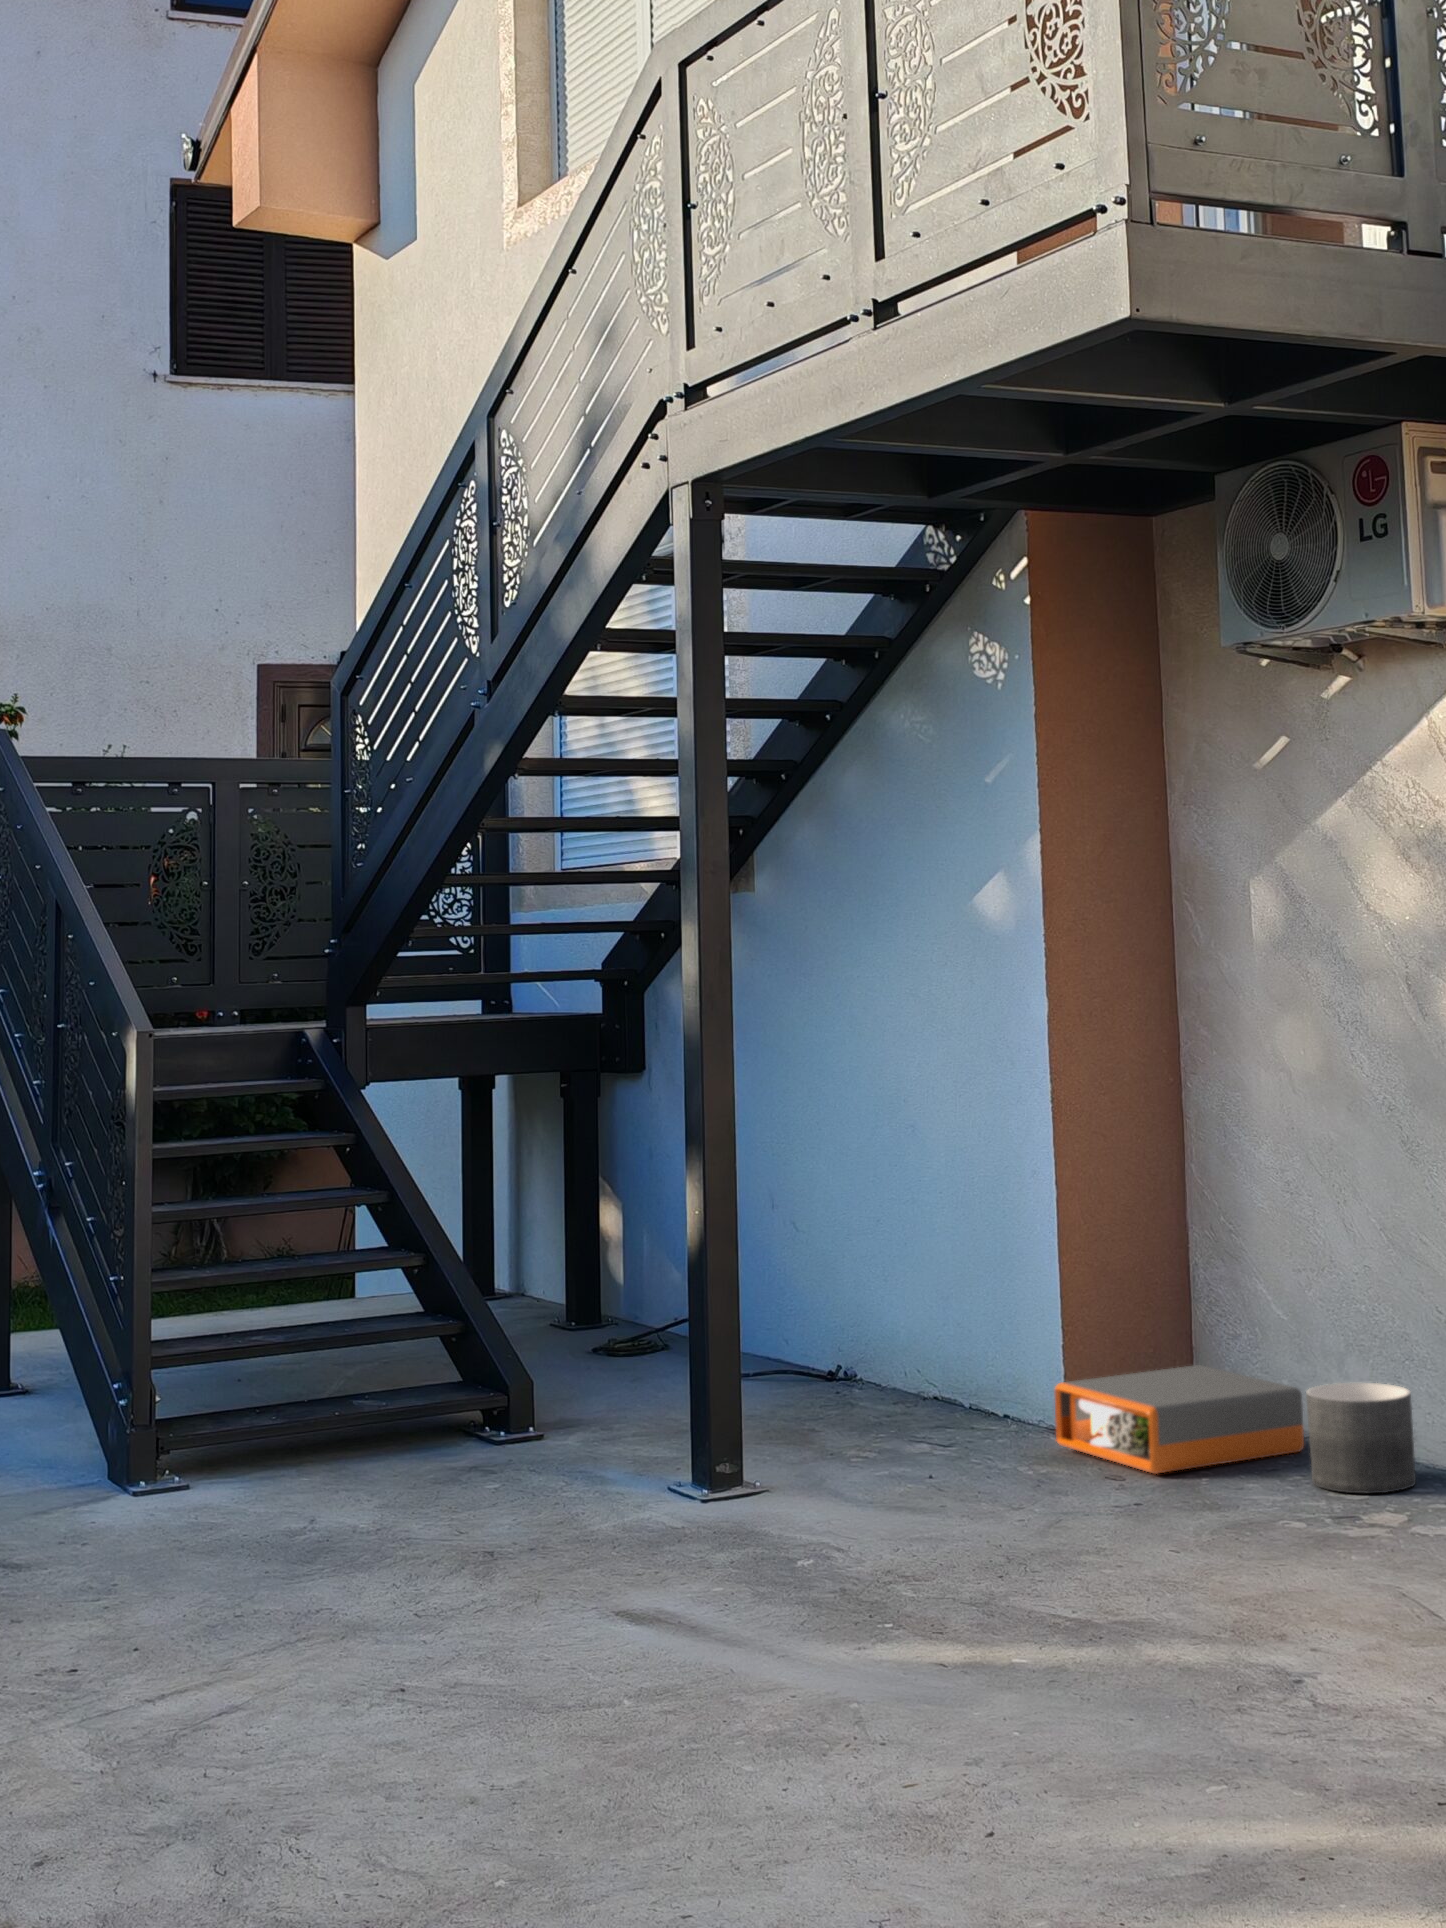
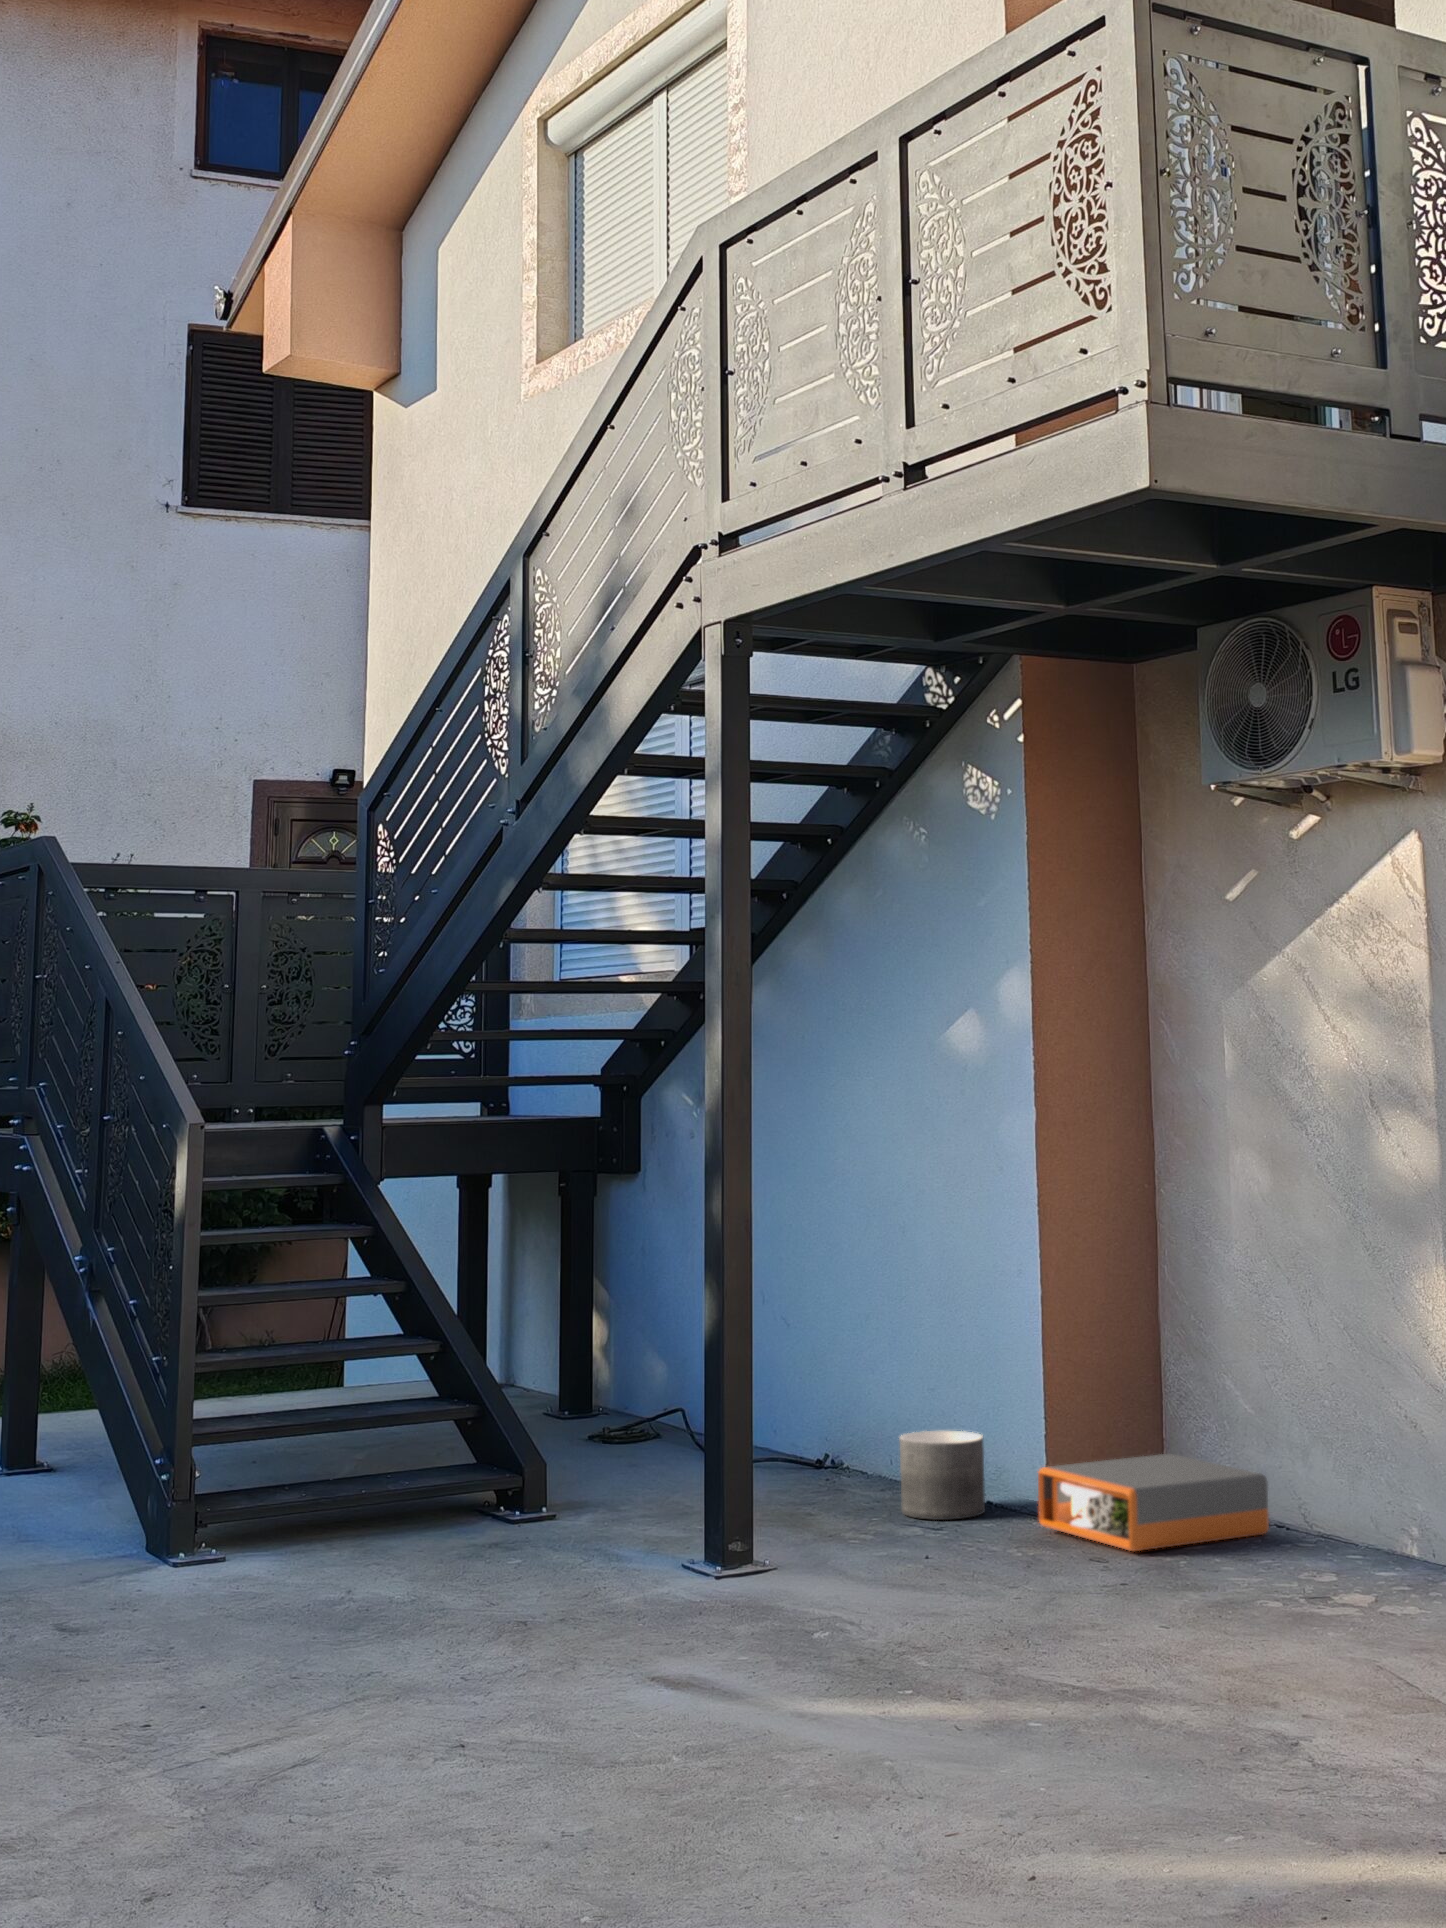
planter: present [1306,1383,1416,1493] -> present [899,1431,985,1520]

